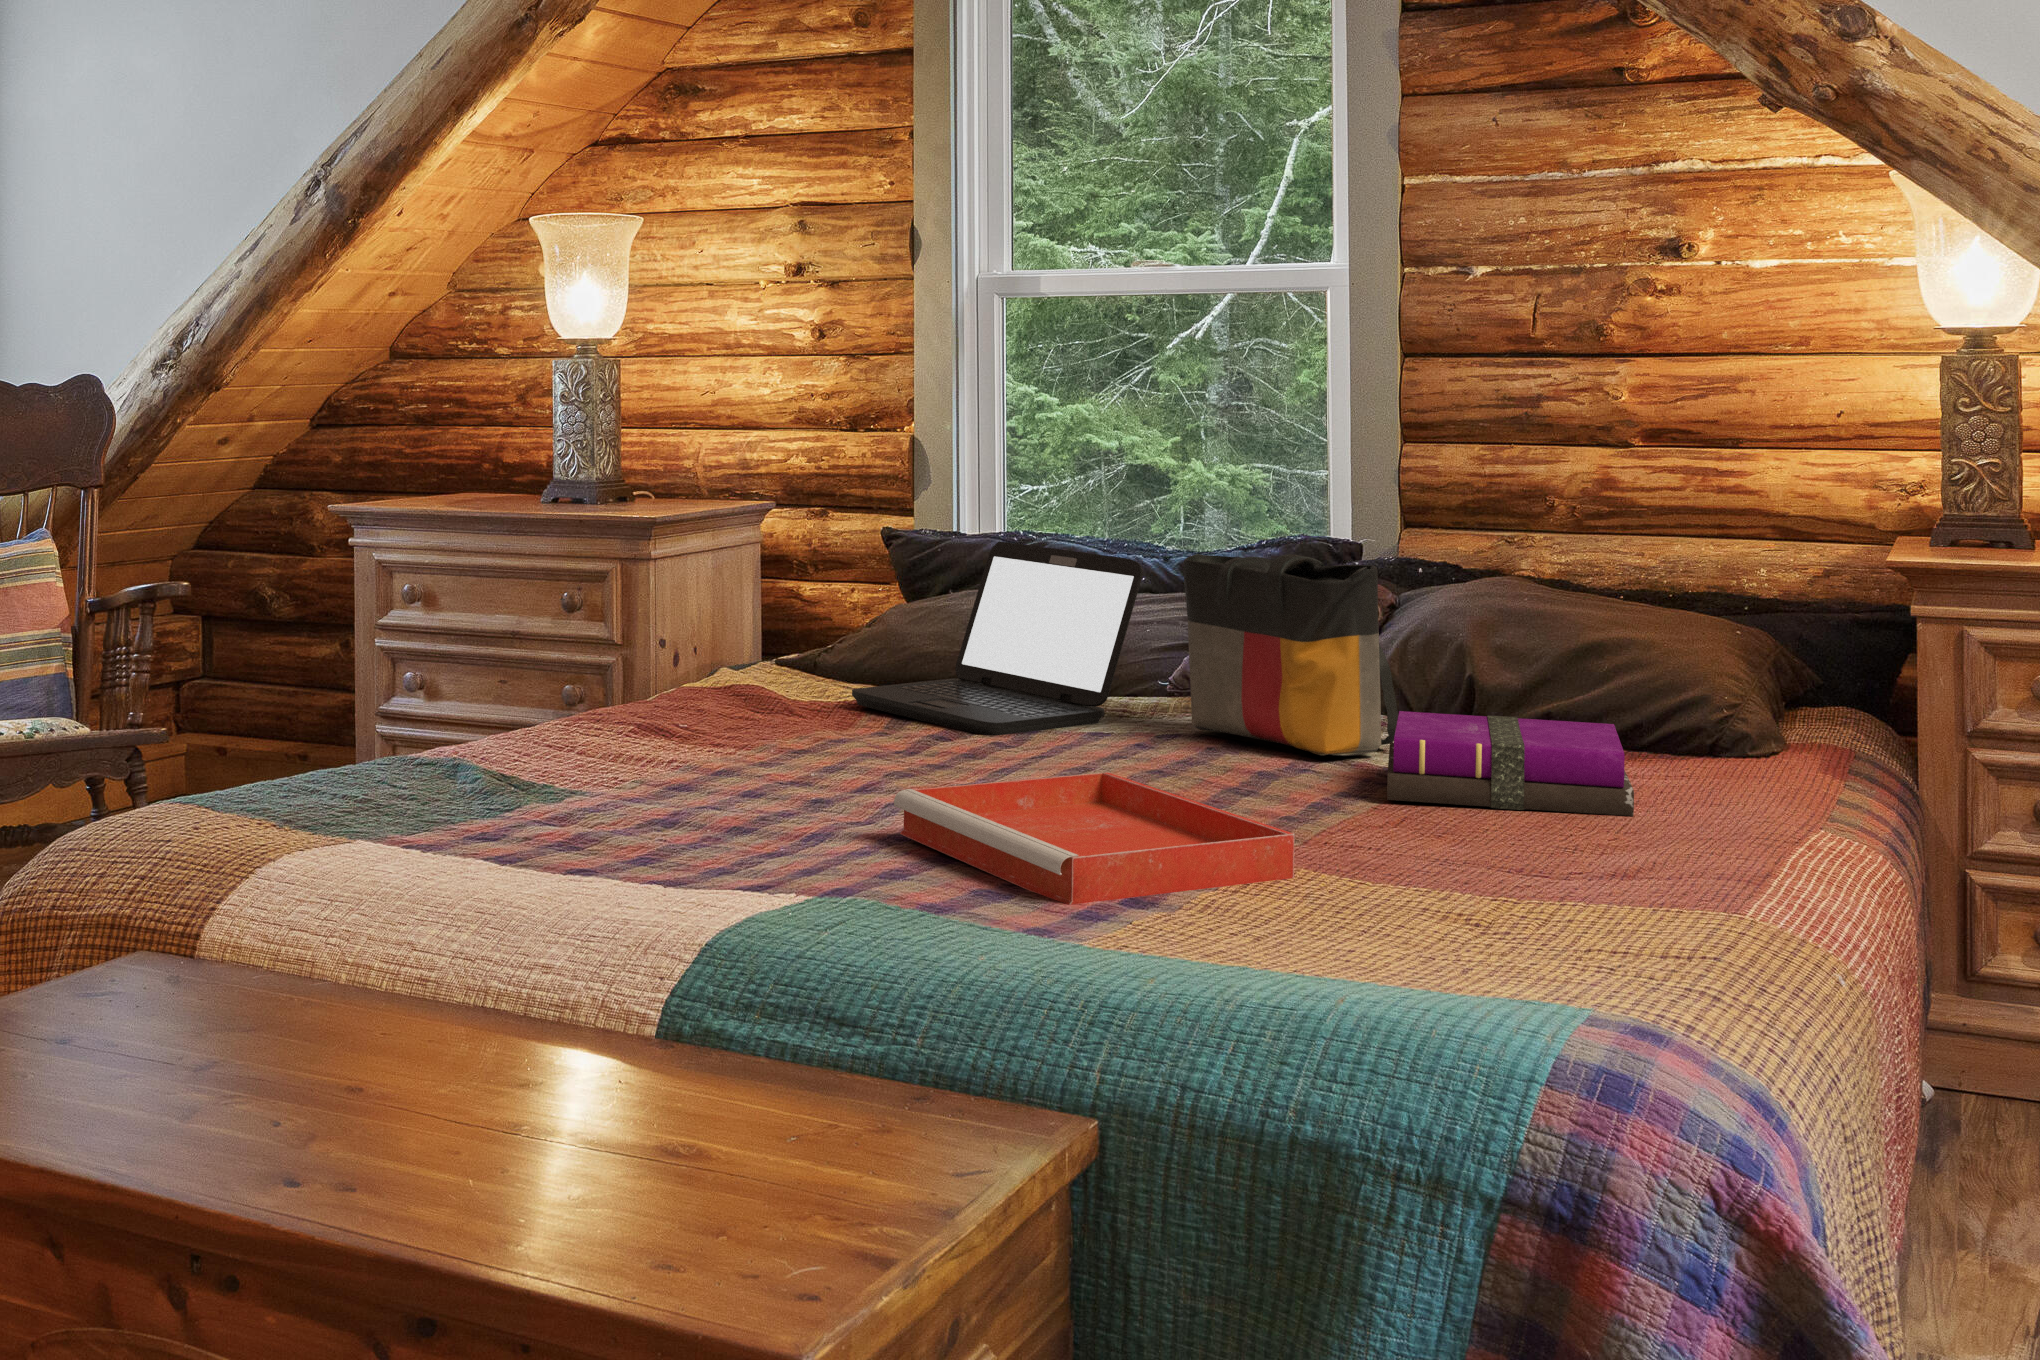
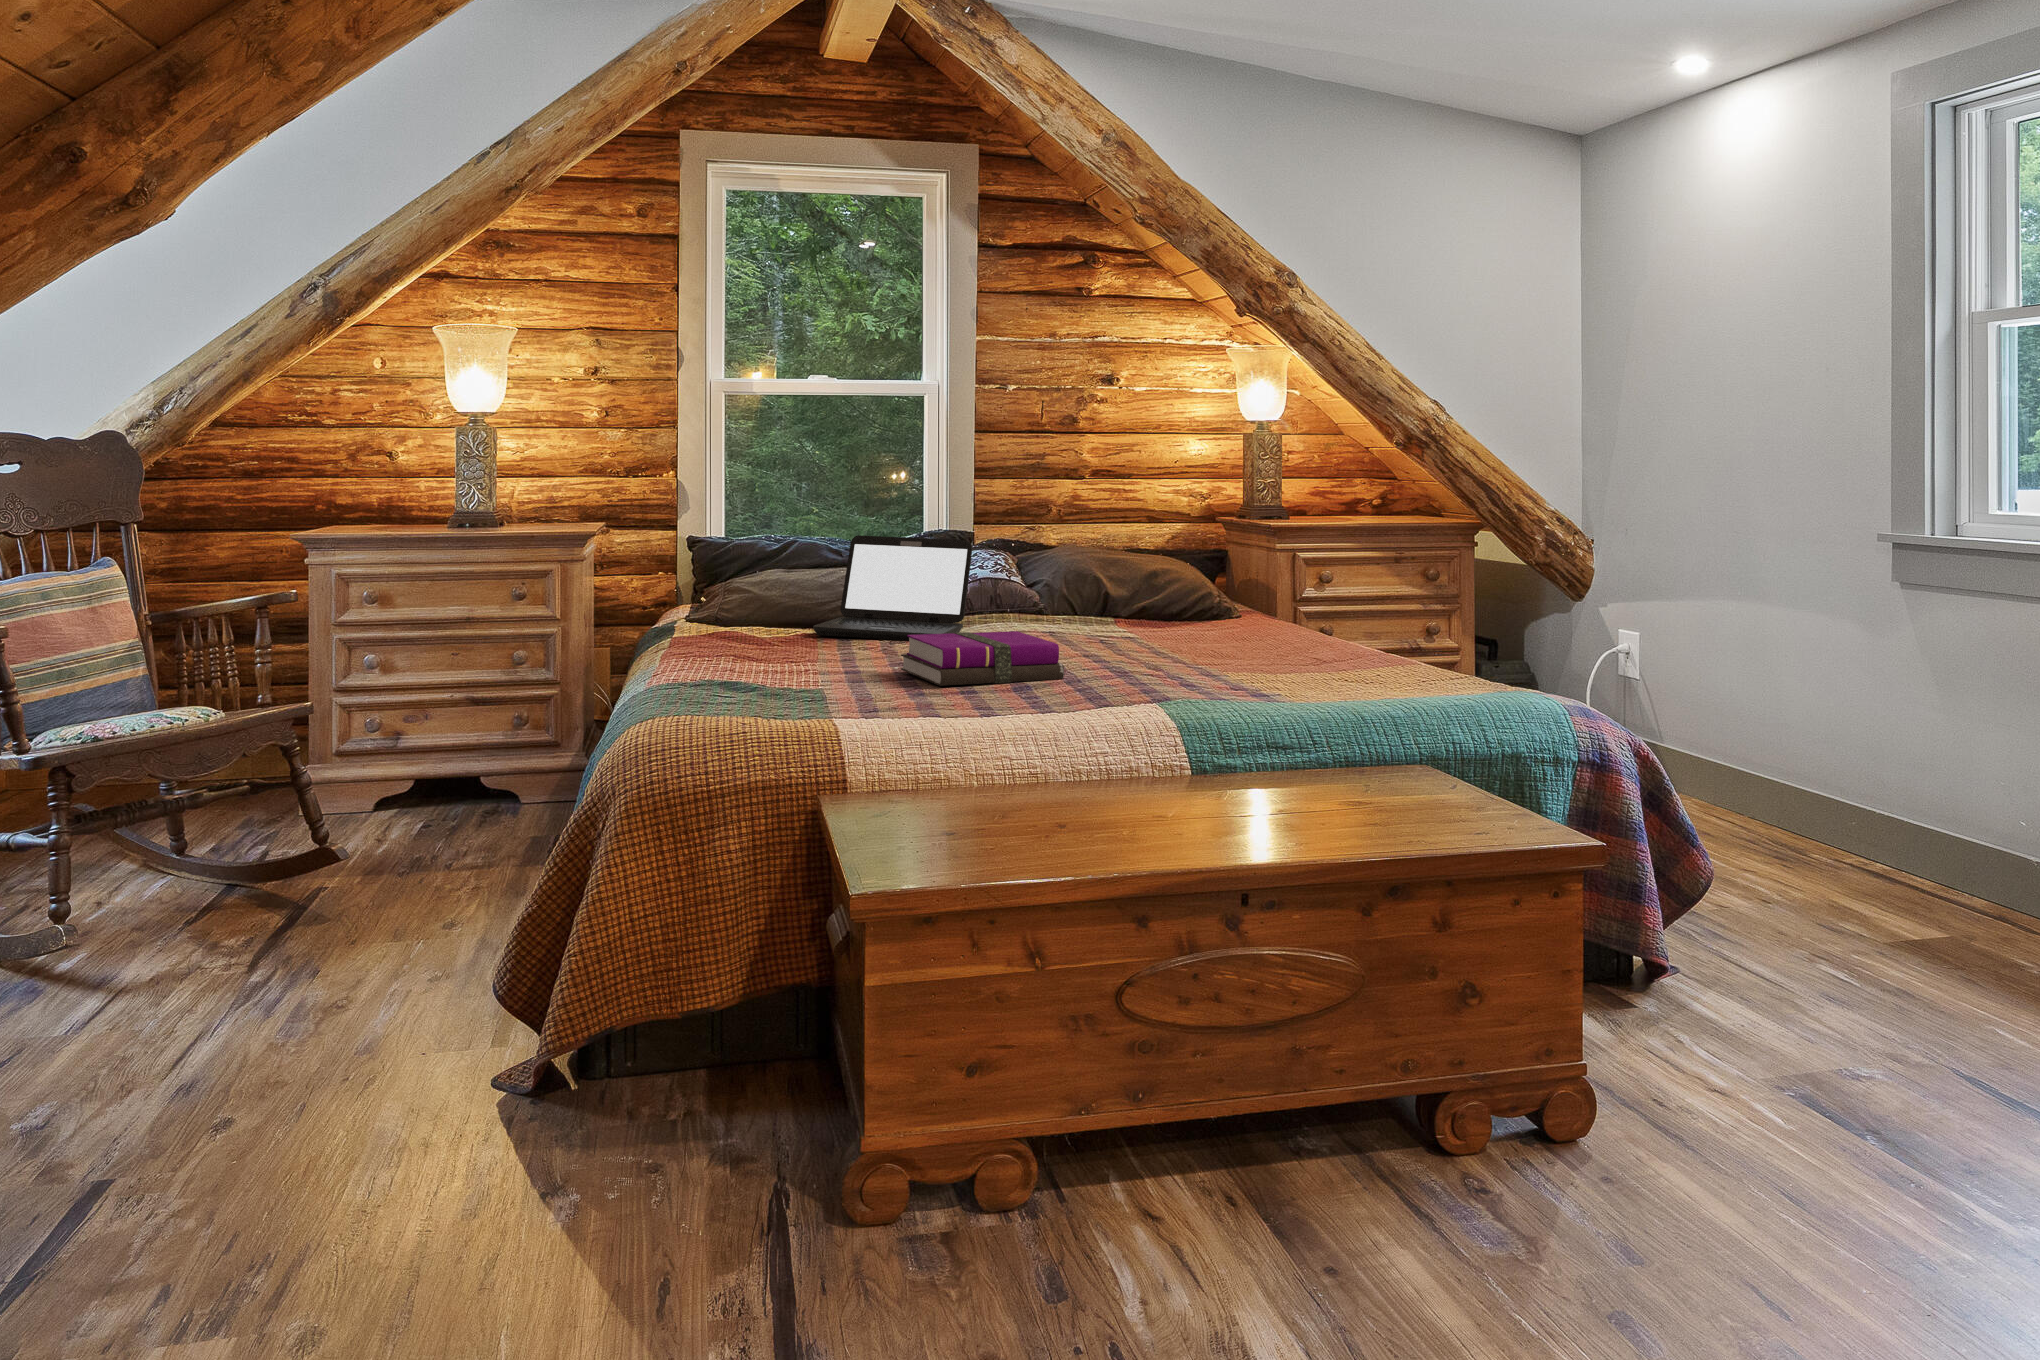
tote bag: present [1184,554,1398,757] -> none [1011,531,1137,633]
notebook: present [1387,711,1634,816] -> present [901,631,1064,686]
tray: present [894,772,1294,905] -> none [1097,640,1291,695]

